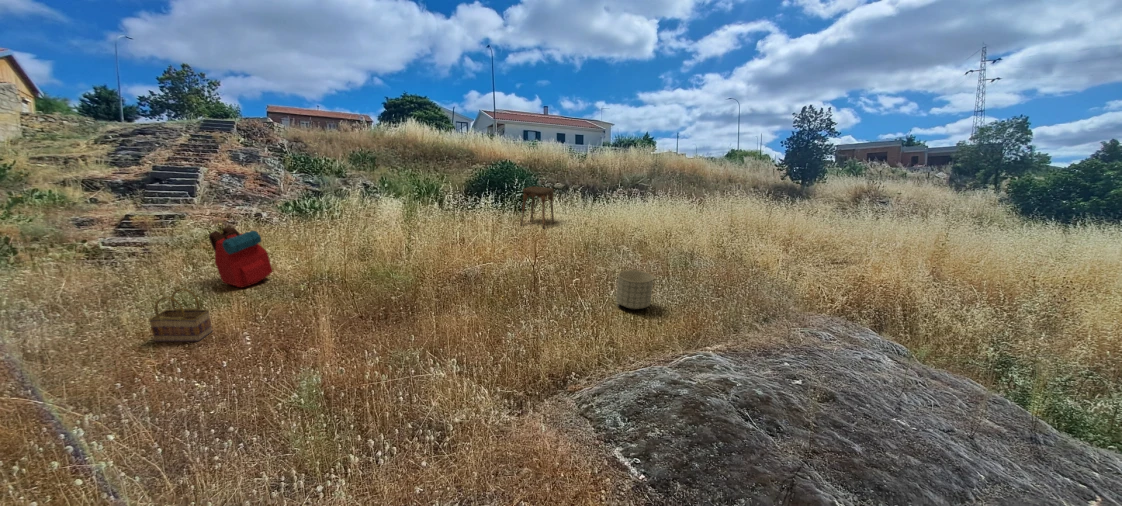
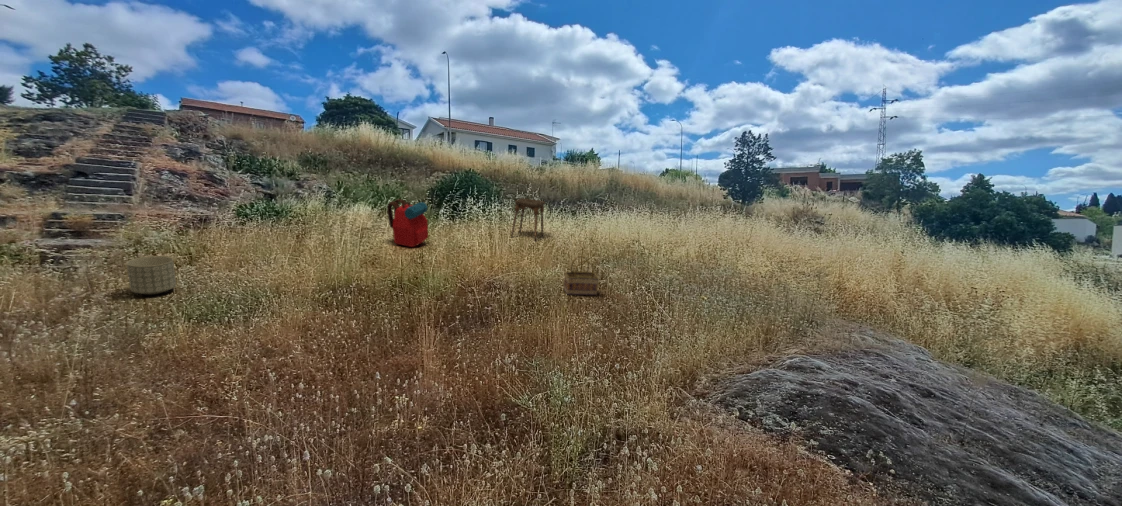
backpack: present [209,227,273,287] -> present [387,199,428,247]
planter: present [616,270,653,309] -> present [126,256,176,295]
basket: present [149,288,212,342] -> present [564,256,599,295]

